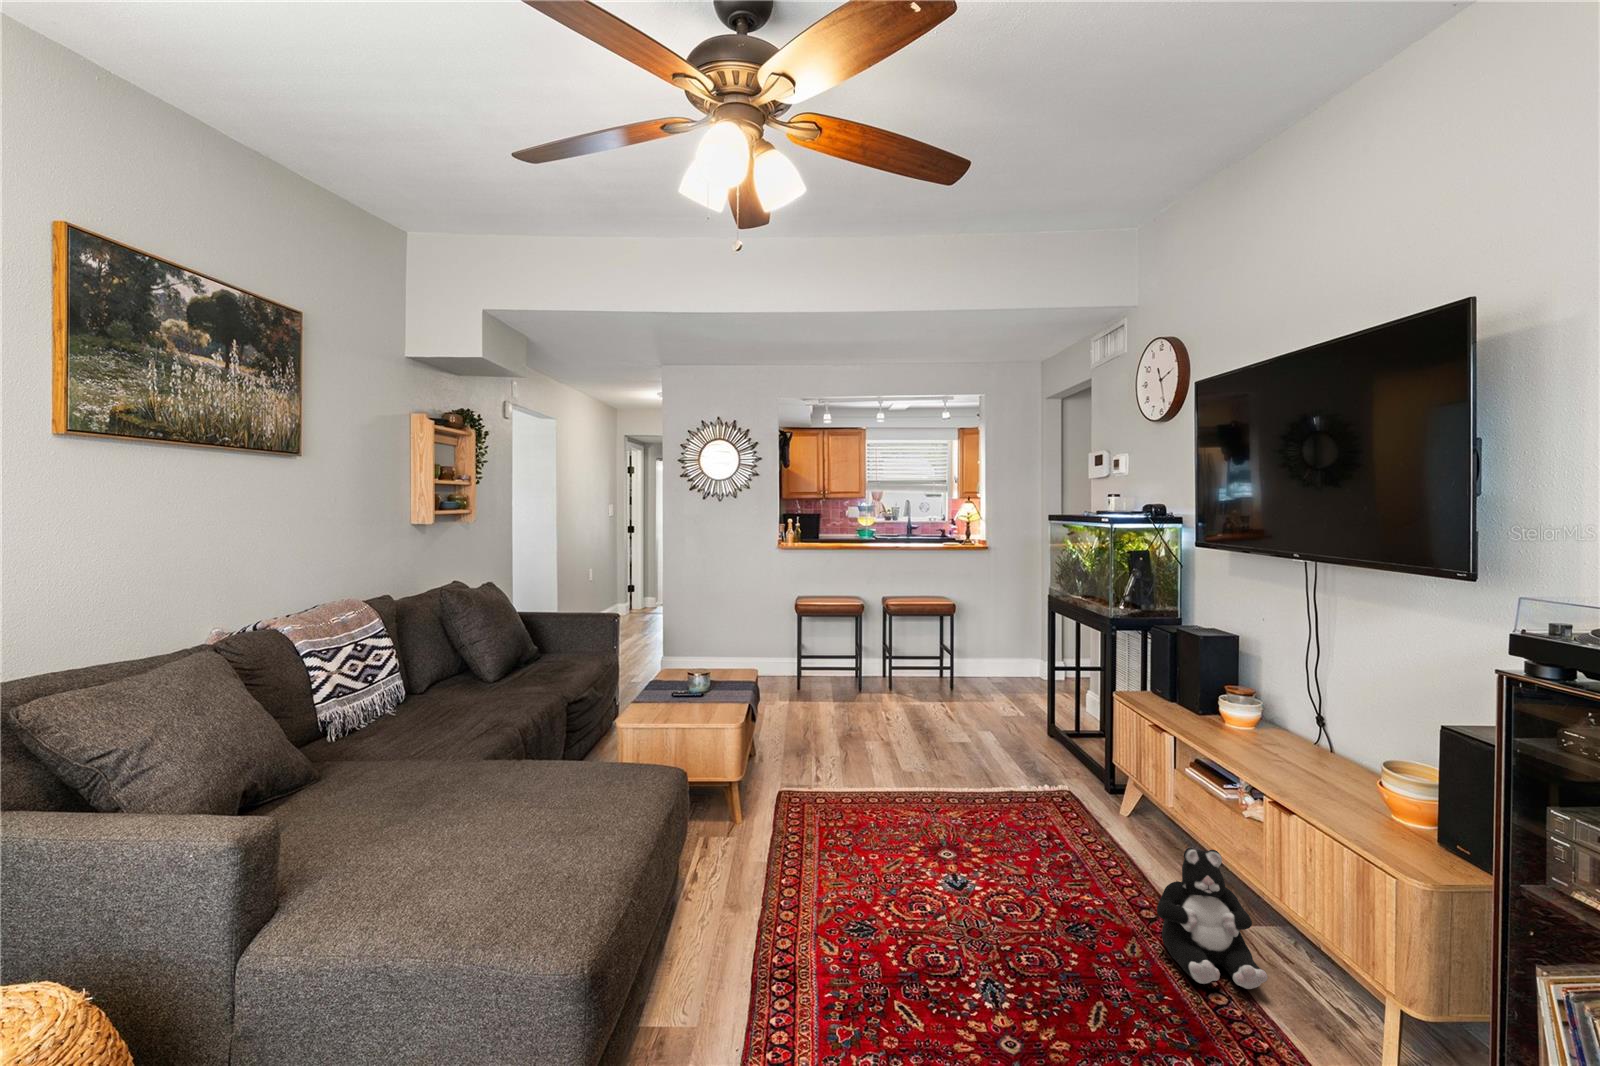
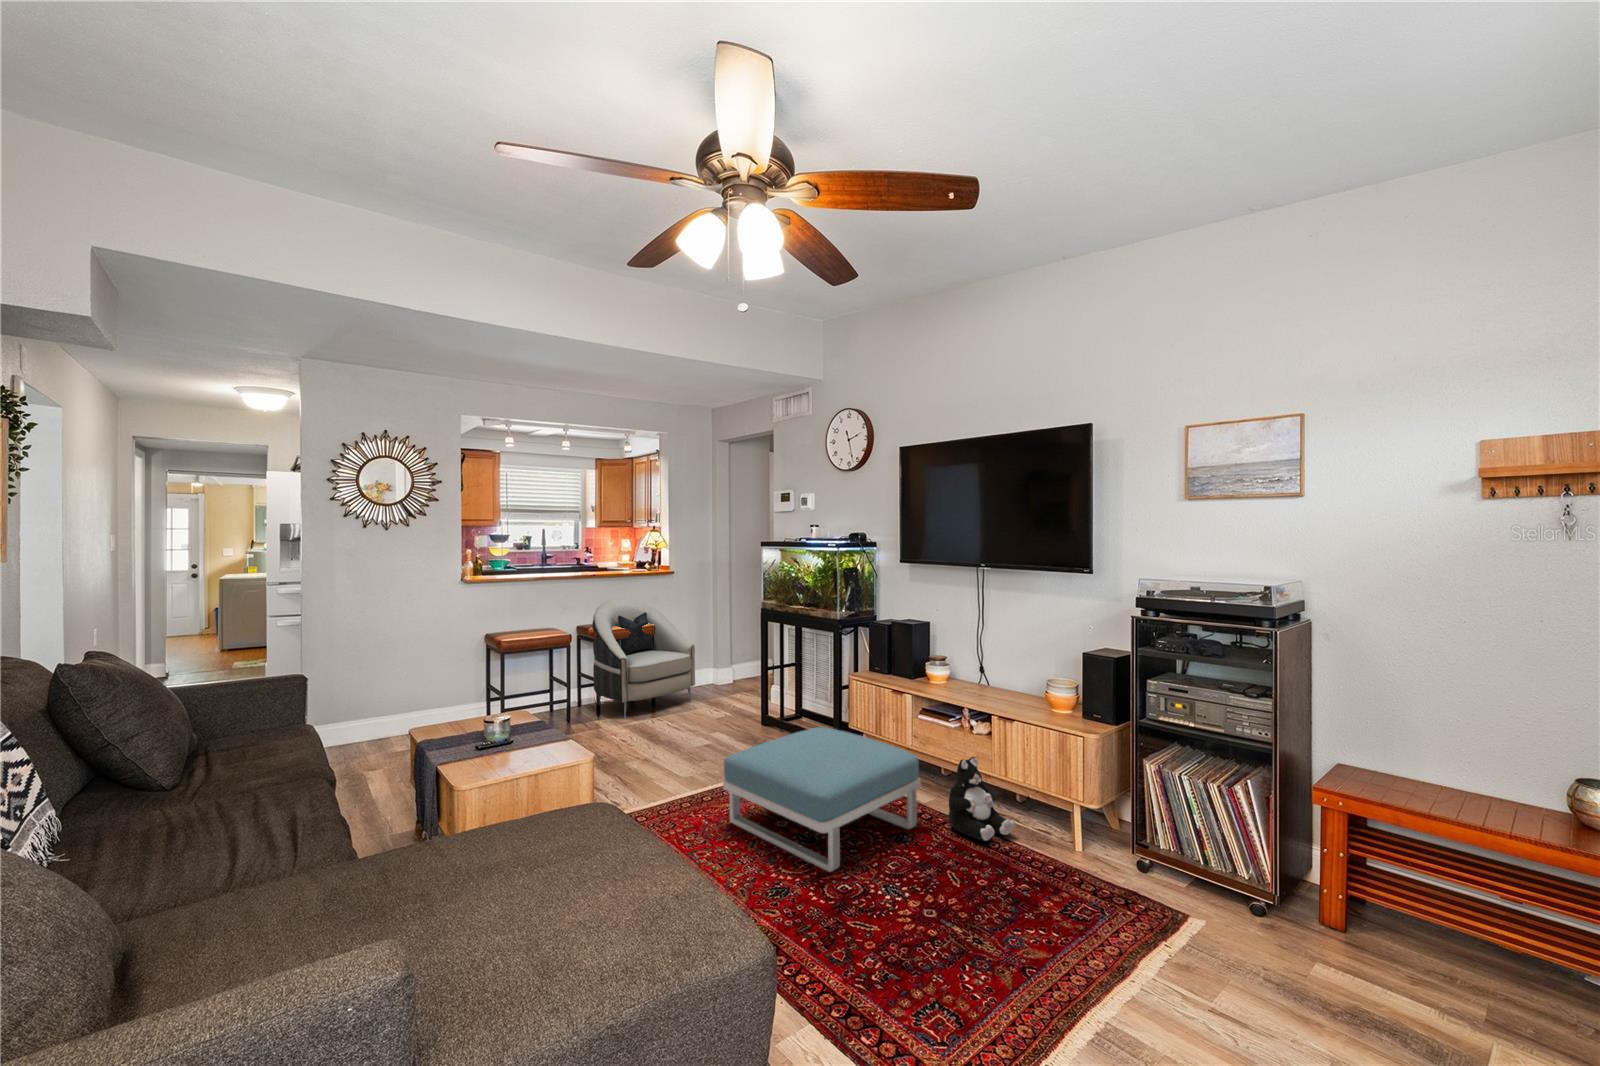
armchair: none [879,555,987,700] -> present [592,599,695,719]
footstool: none [878,752,1125,933] -> present [723,727,921,872]

